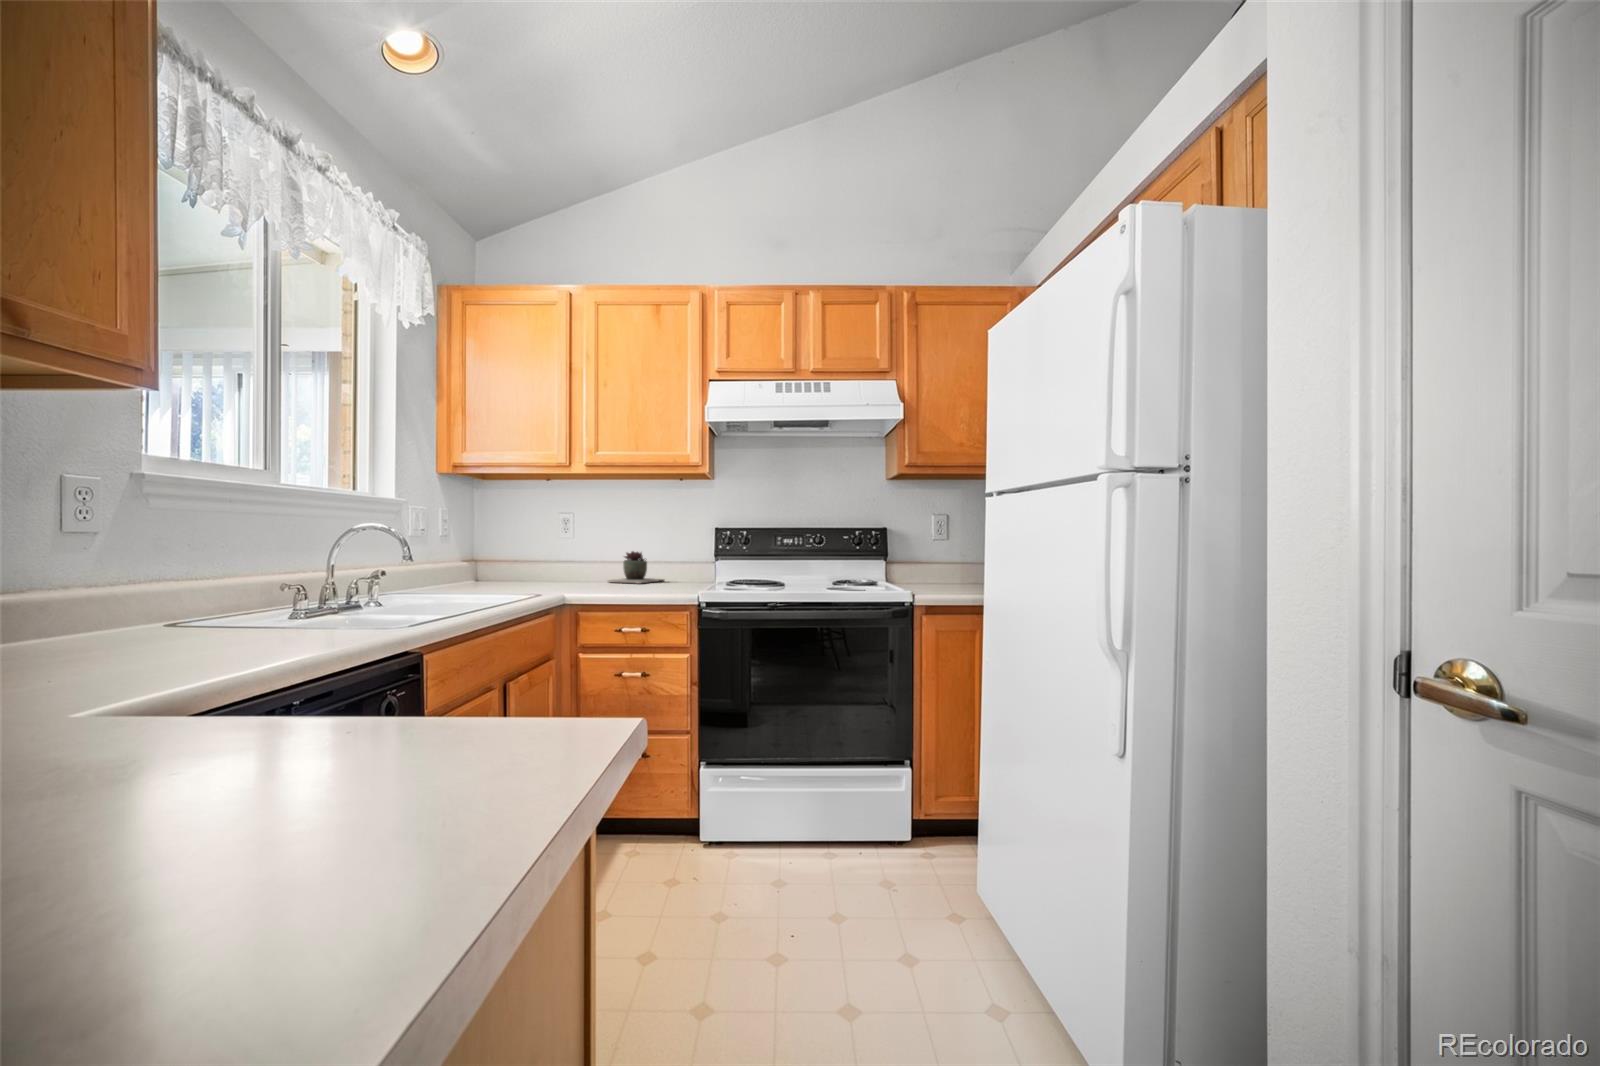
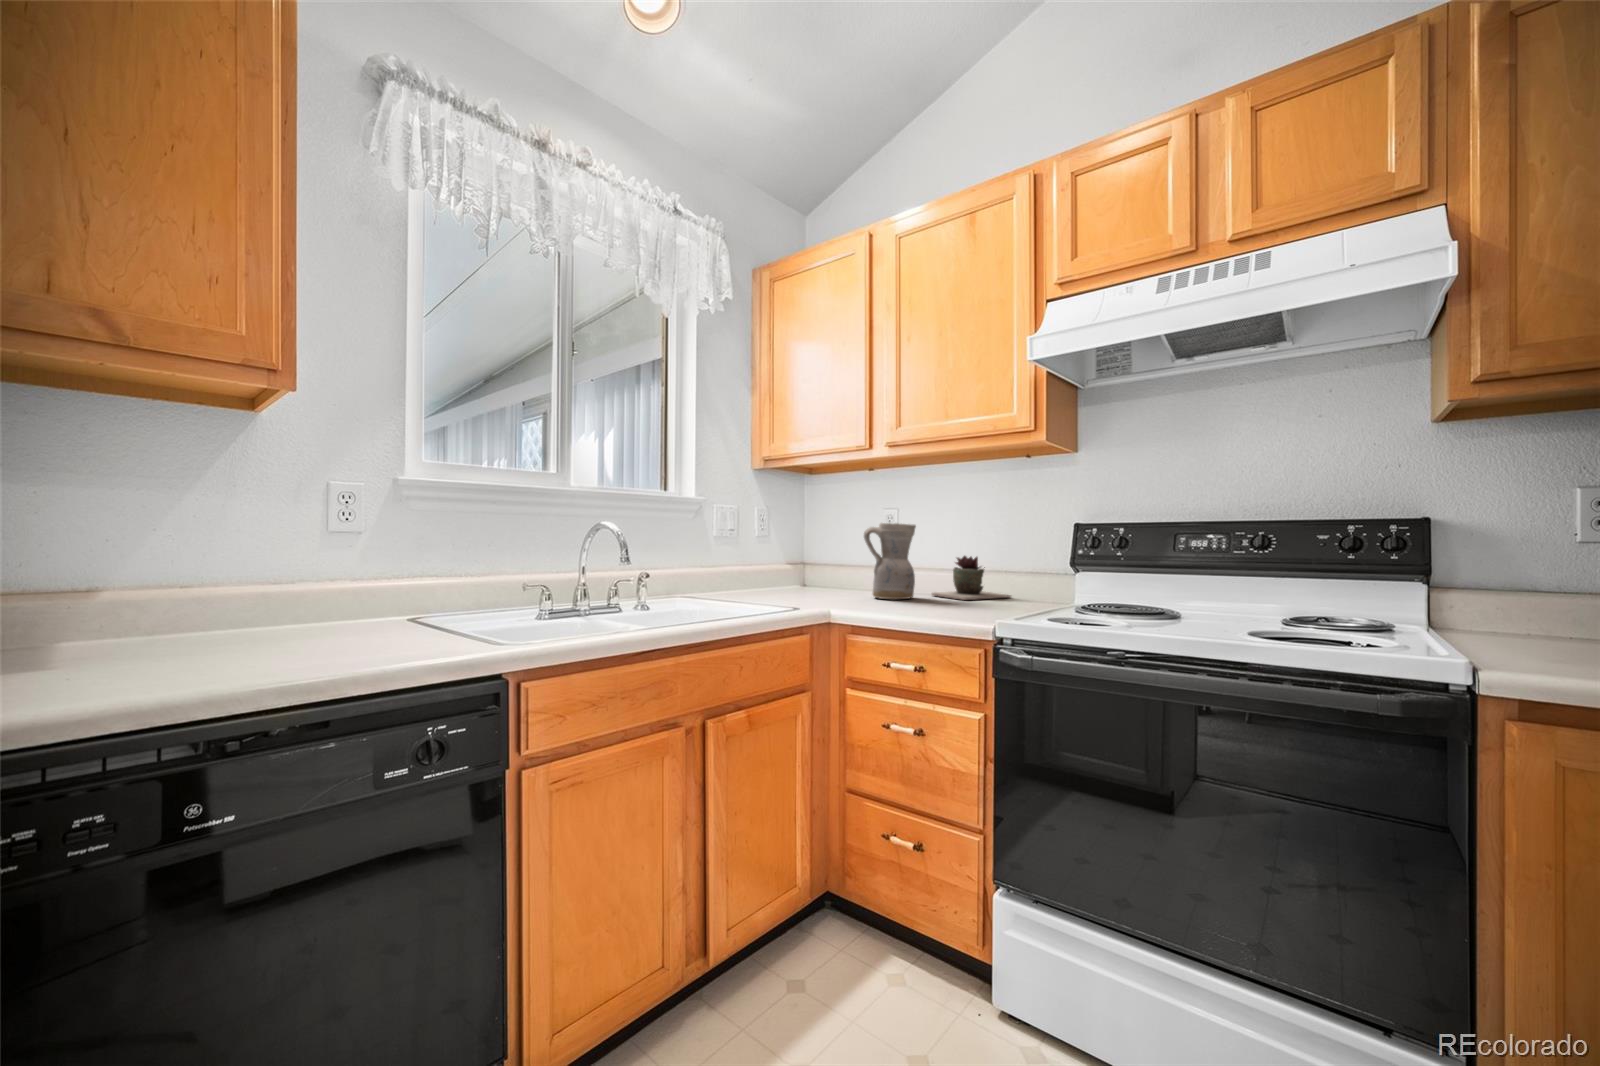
ceramic pitcher: none [562,526,603,586] -> present [864,523,916,599]

